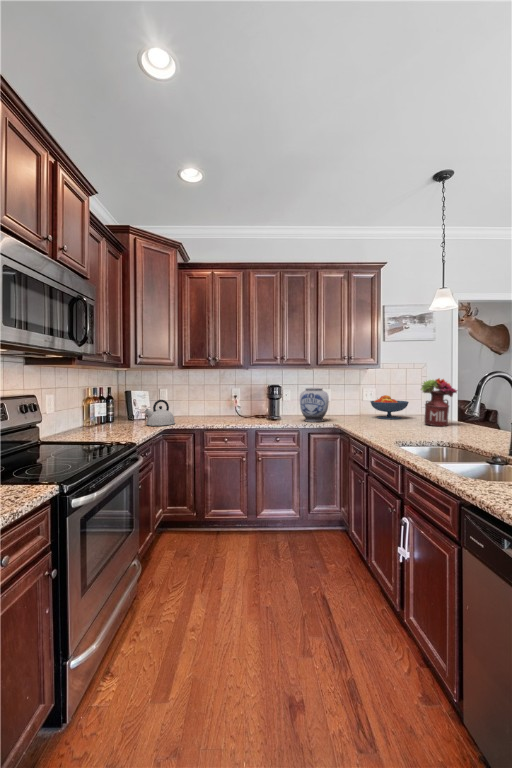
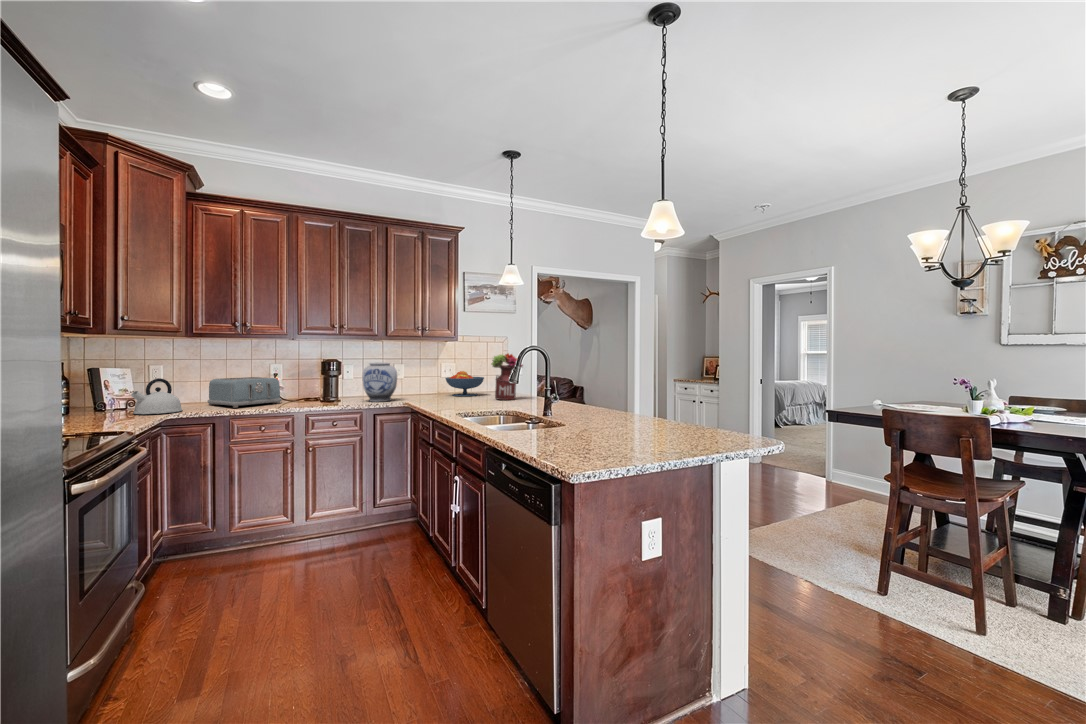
toaster: none [192,399,239,423] -> present [208,377,281,408]

